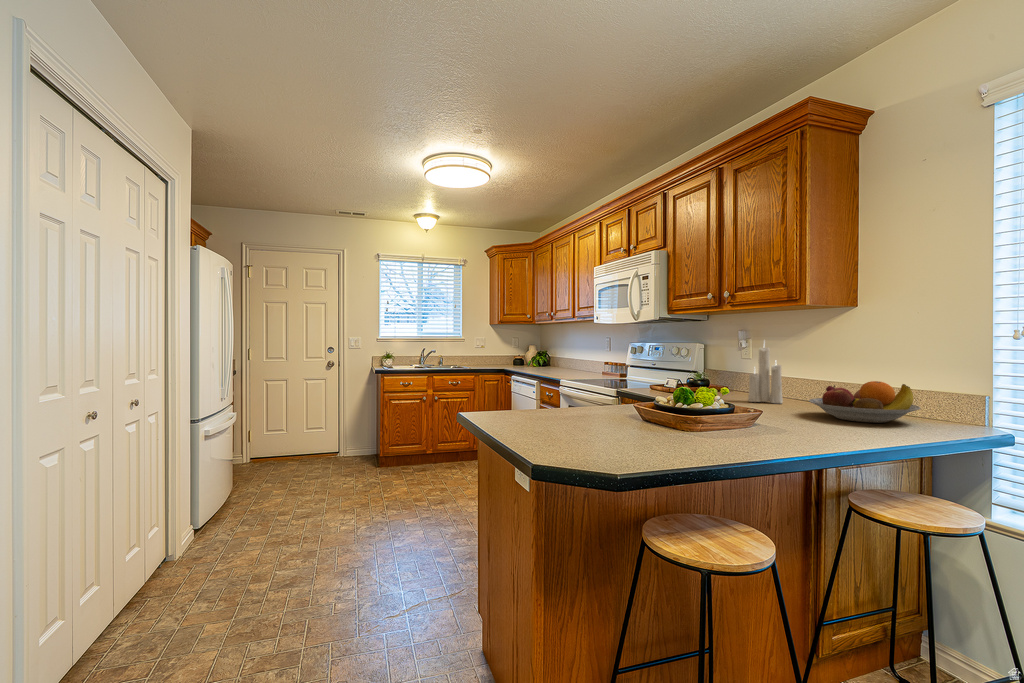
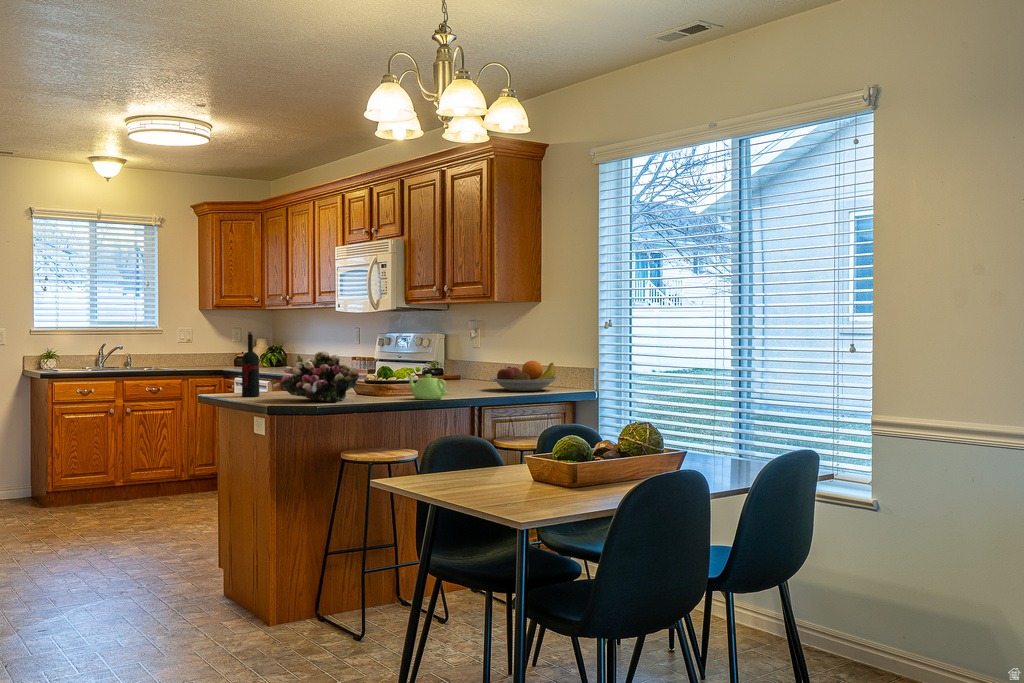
wine bottle: none [503,340,524,421] -> present [242,332,259,397]
candle: present [748,345,783,403] -> none [462,327,490,385]
flower arrangement: none [542,367,664,447] -> present [274,351,359,402]
teapot: none [727,403,801,445] -> present [407,374,447,399]

